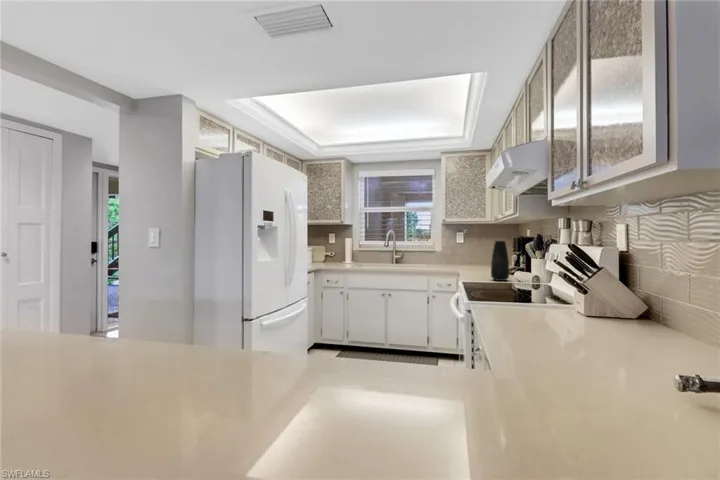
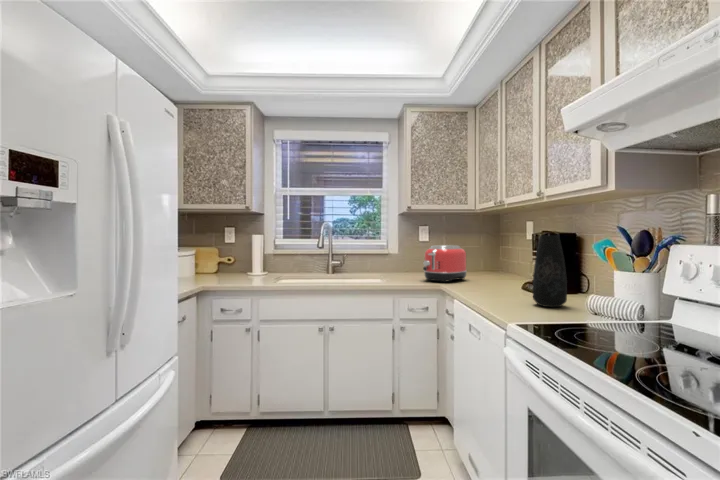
toaster: none [449,246,482,270] -> present [423,245,467,282]

